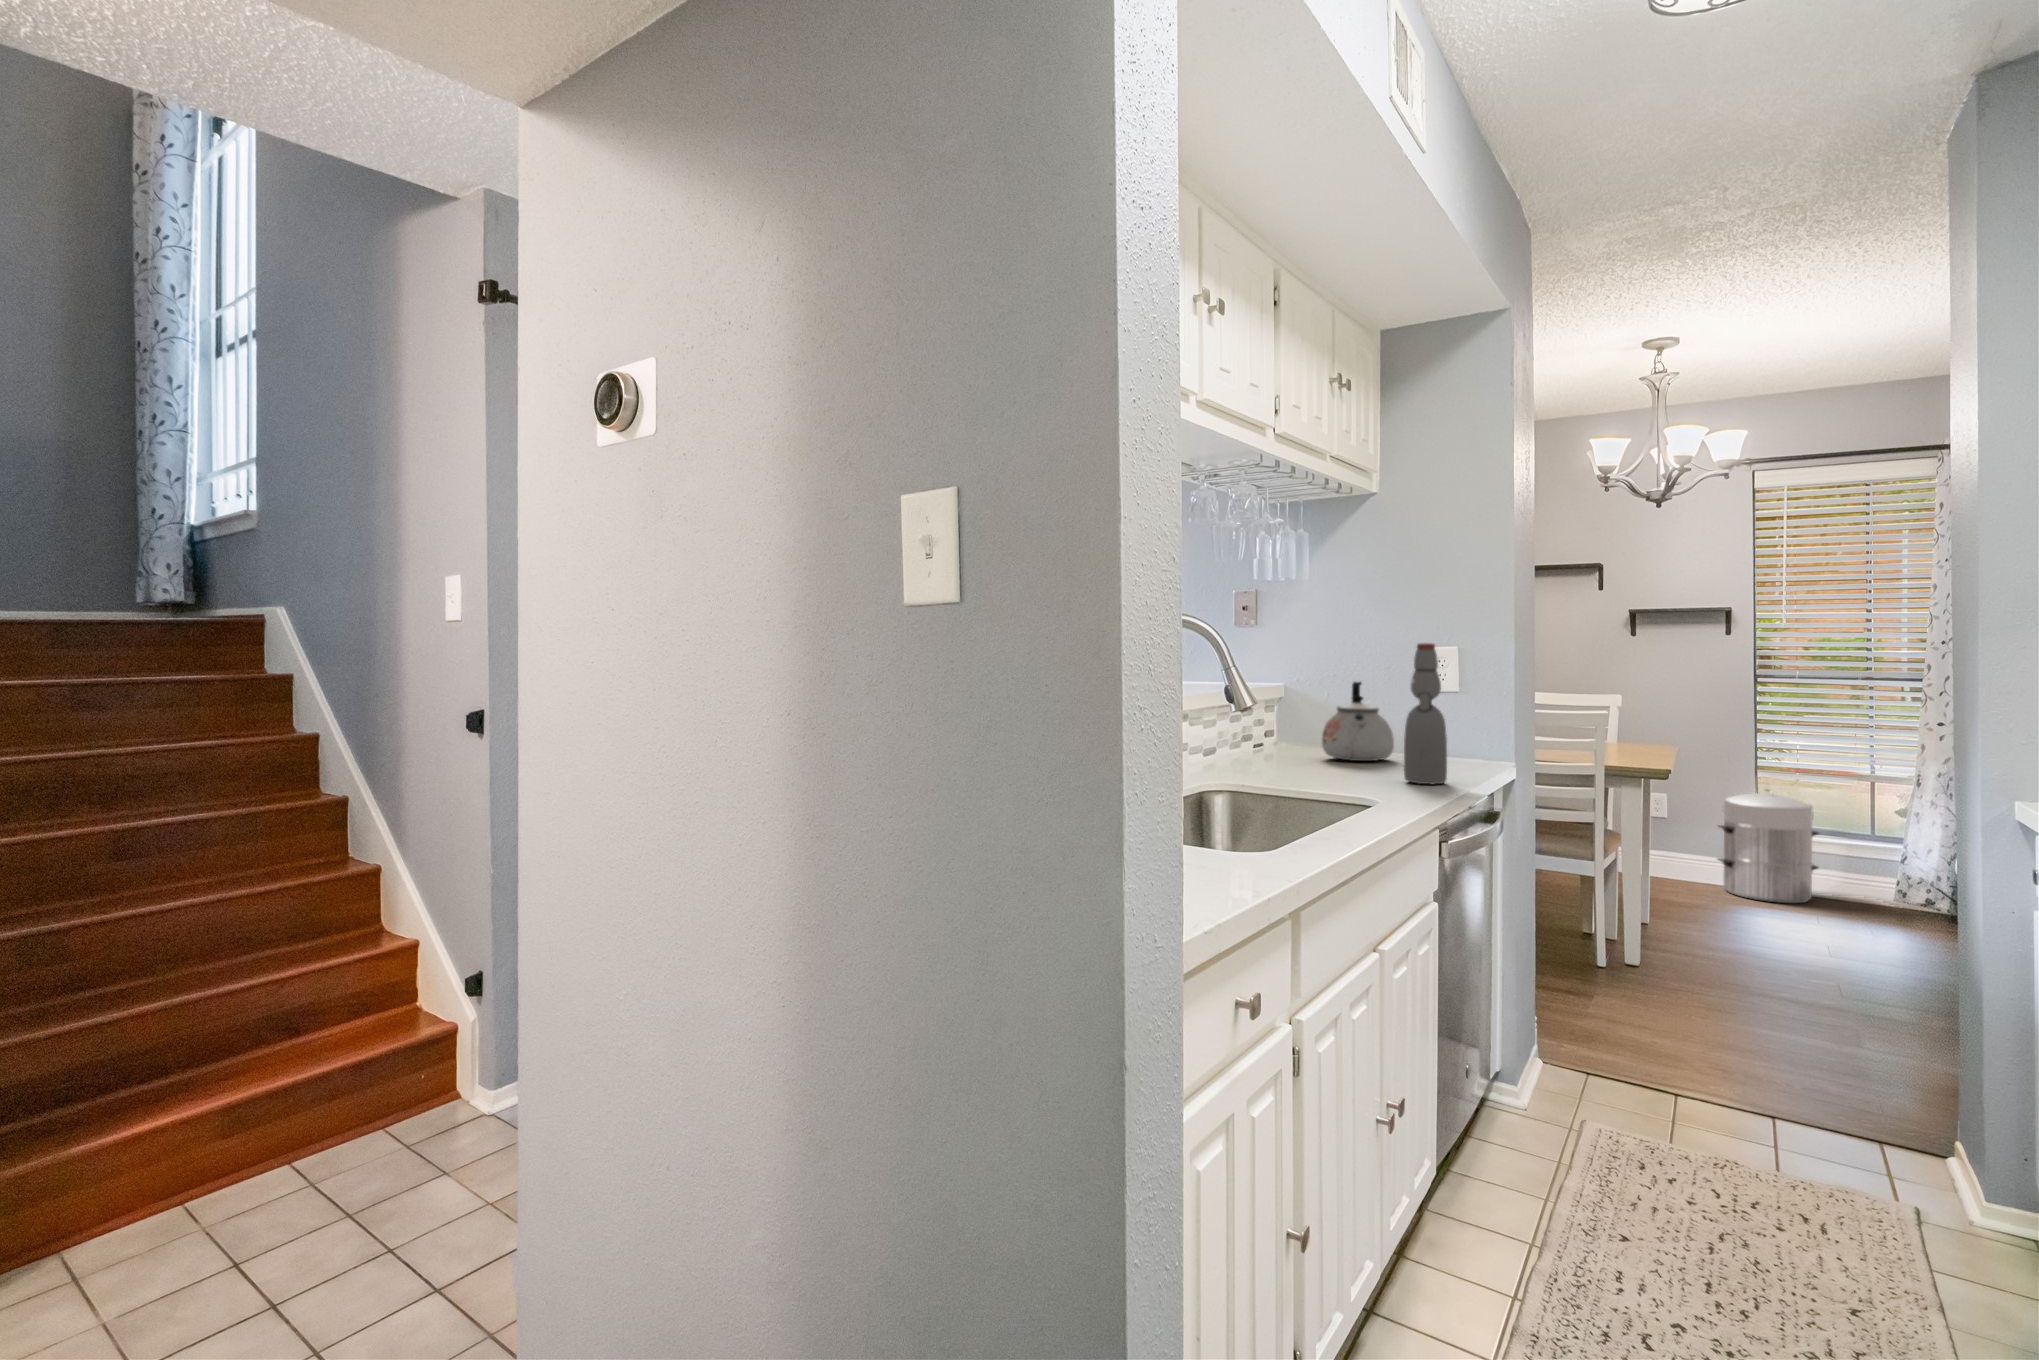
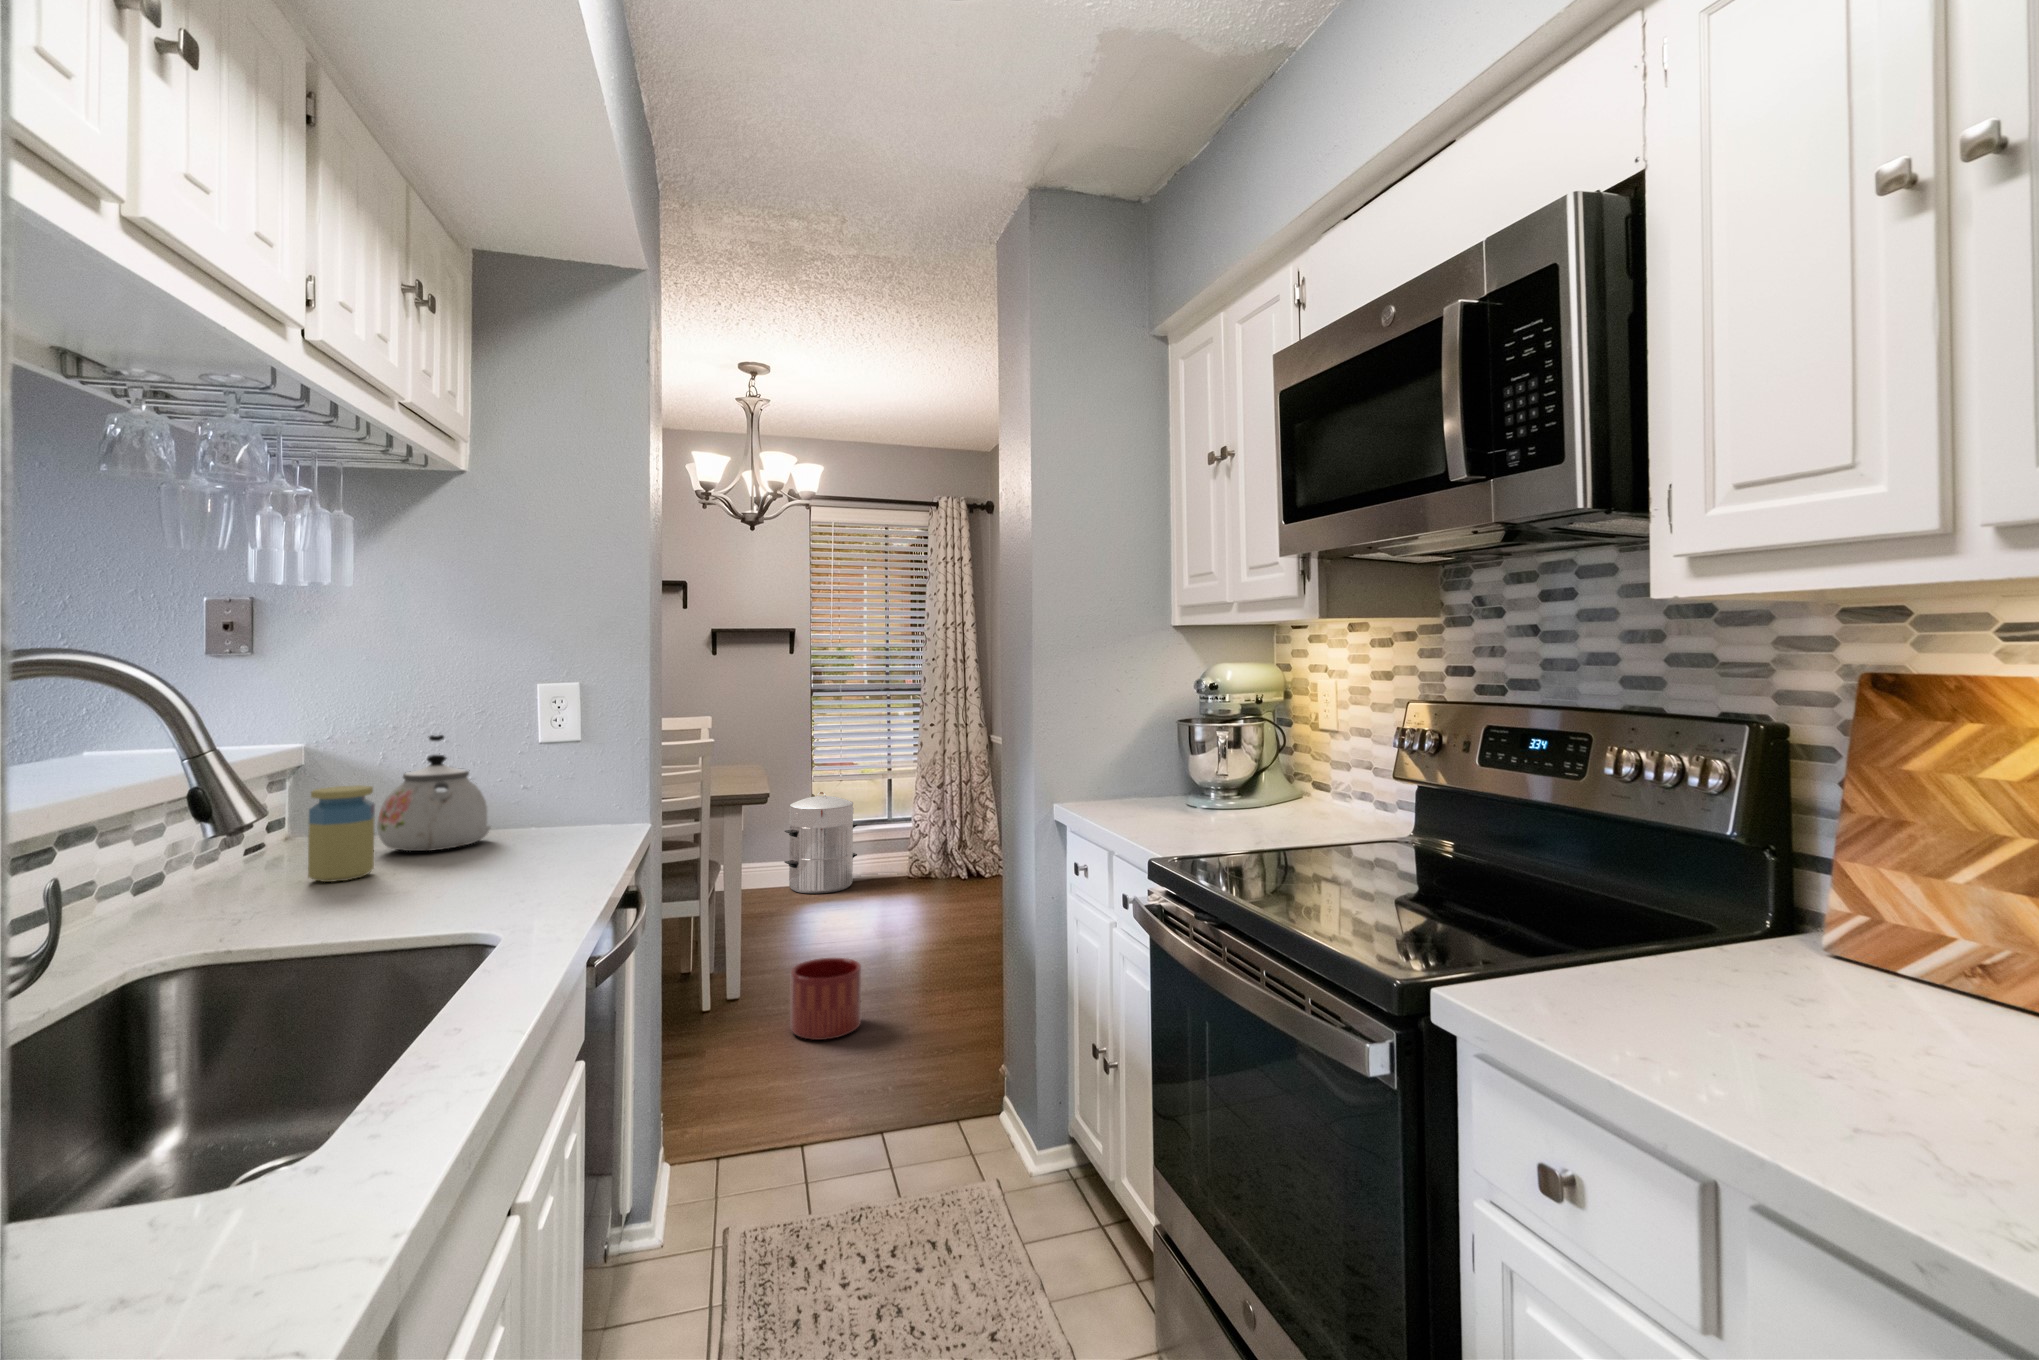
bottle: present [1404,643,1447,784] -> none [521,684,583,884]
jar: none [1282,709,1318,768] -> present [308,785,375,882]
planter: none [1689,945,1779,1030] -> present [790,958,861,1040]

